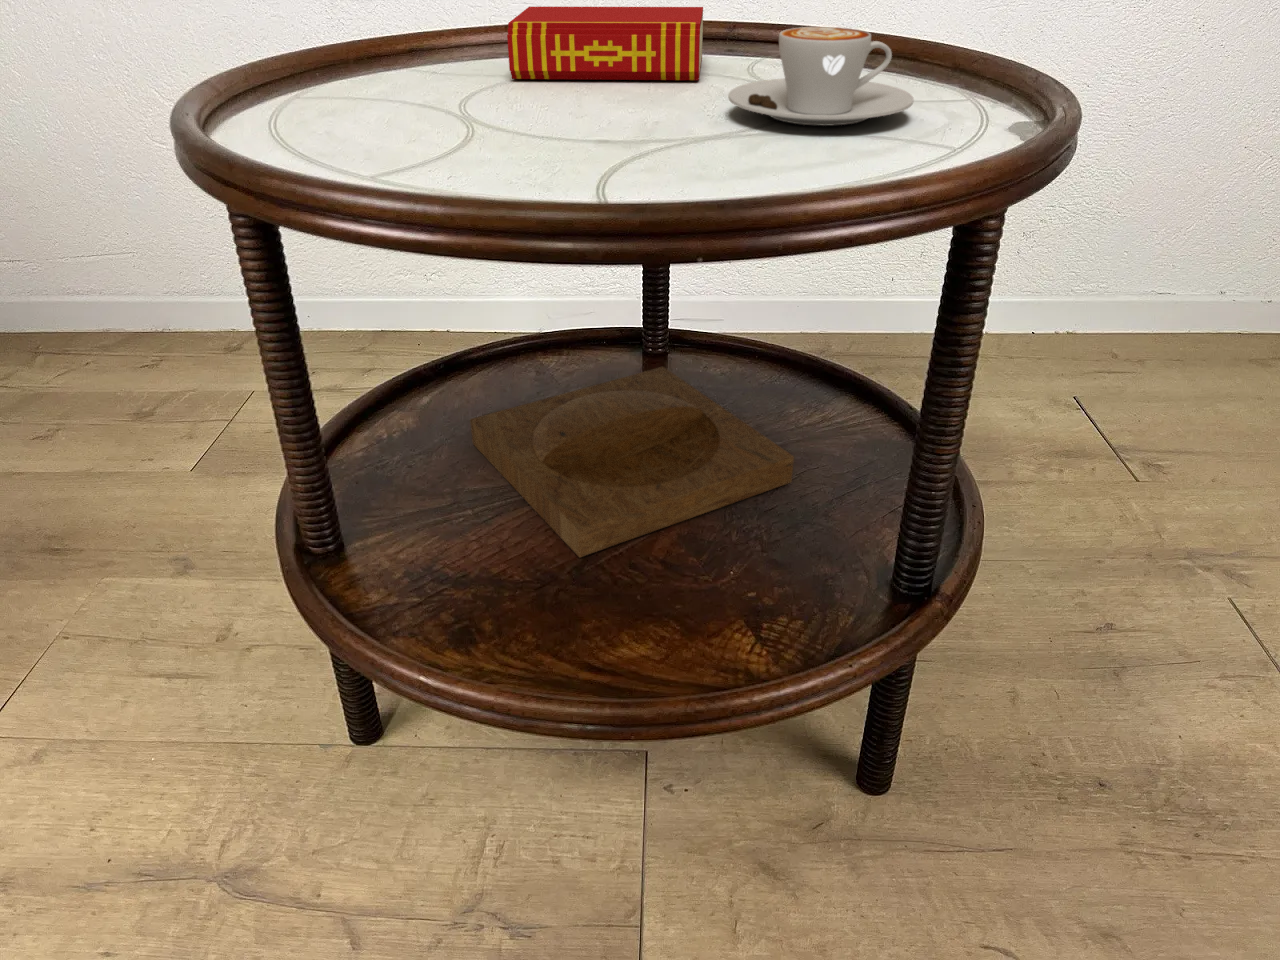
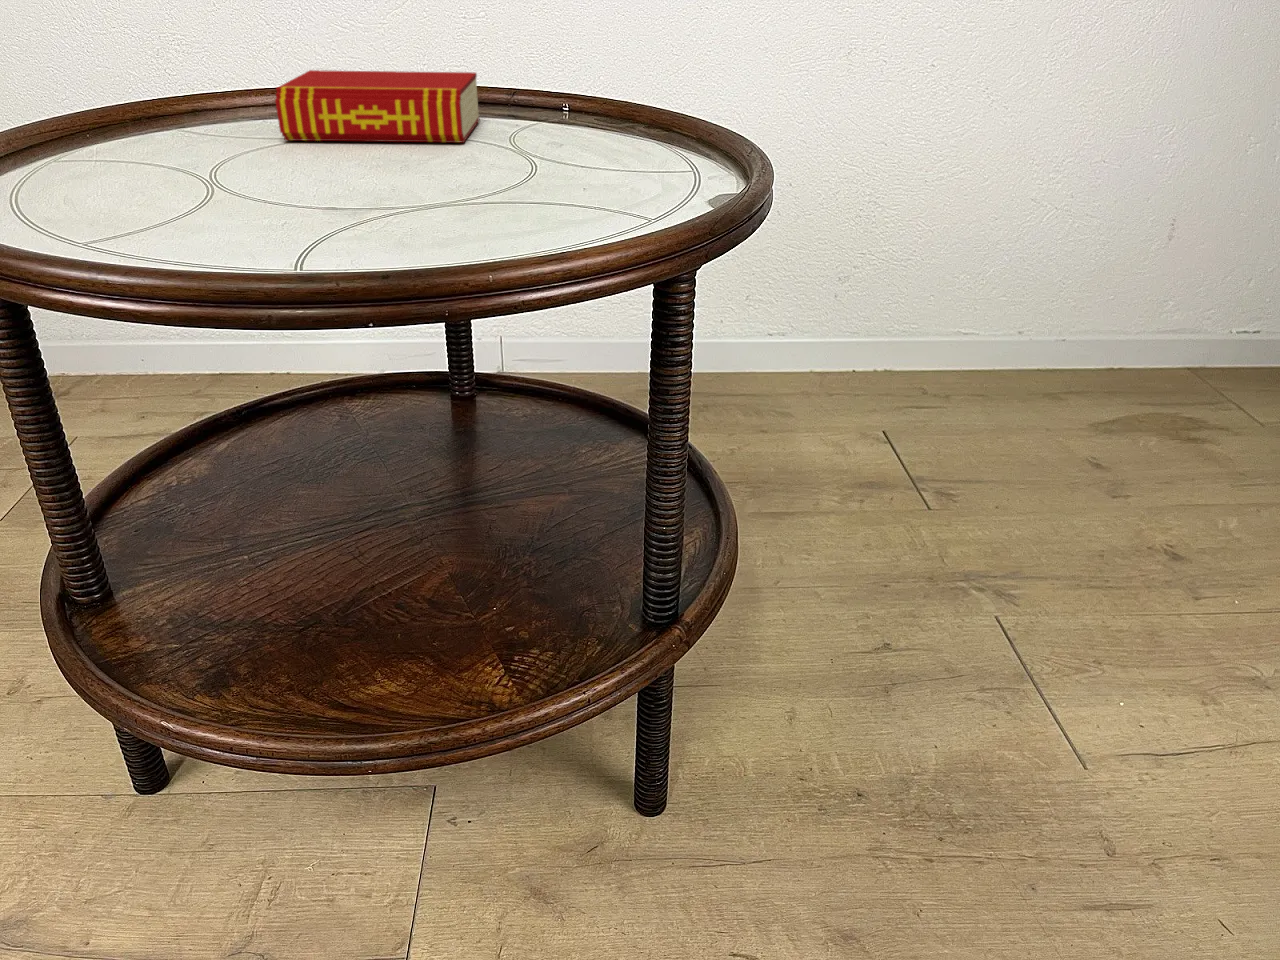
coffee cup: present [728,27,914,126] -> none [469,97,640,188]
tray: present [470,367,794,557] -> none [261,411,570,599]

